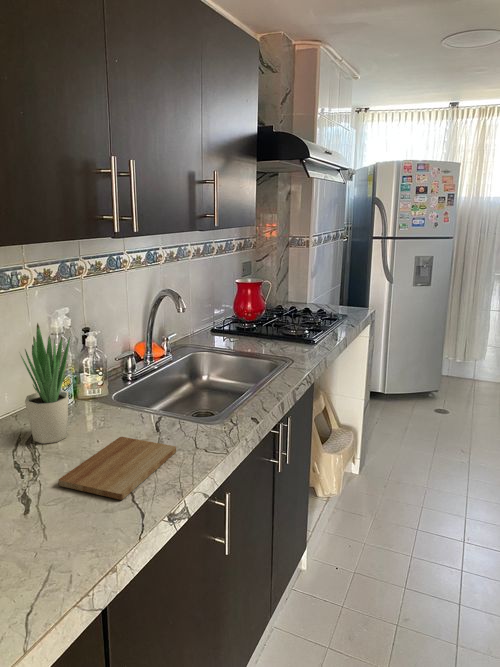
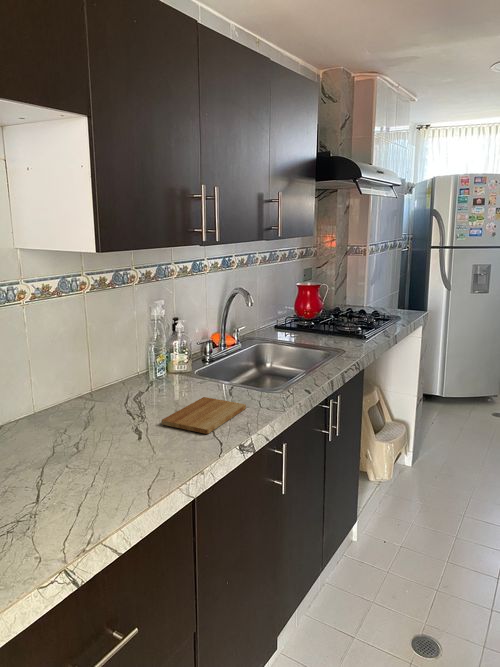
potted plant: present [21,323,70,444] -> none [131,308,168,400]

